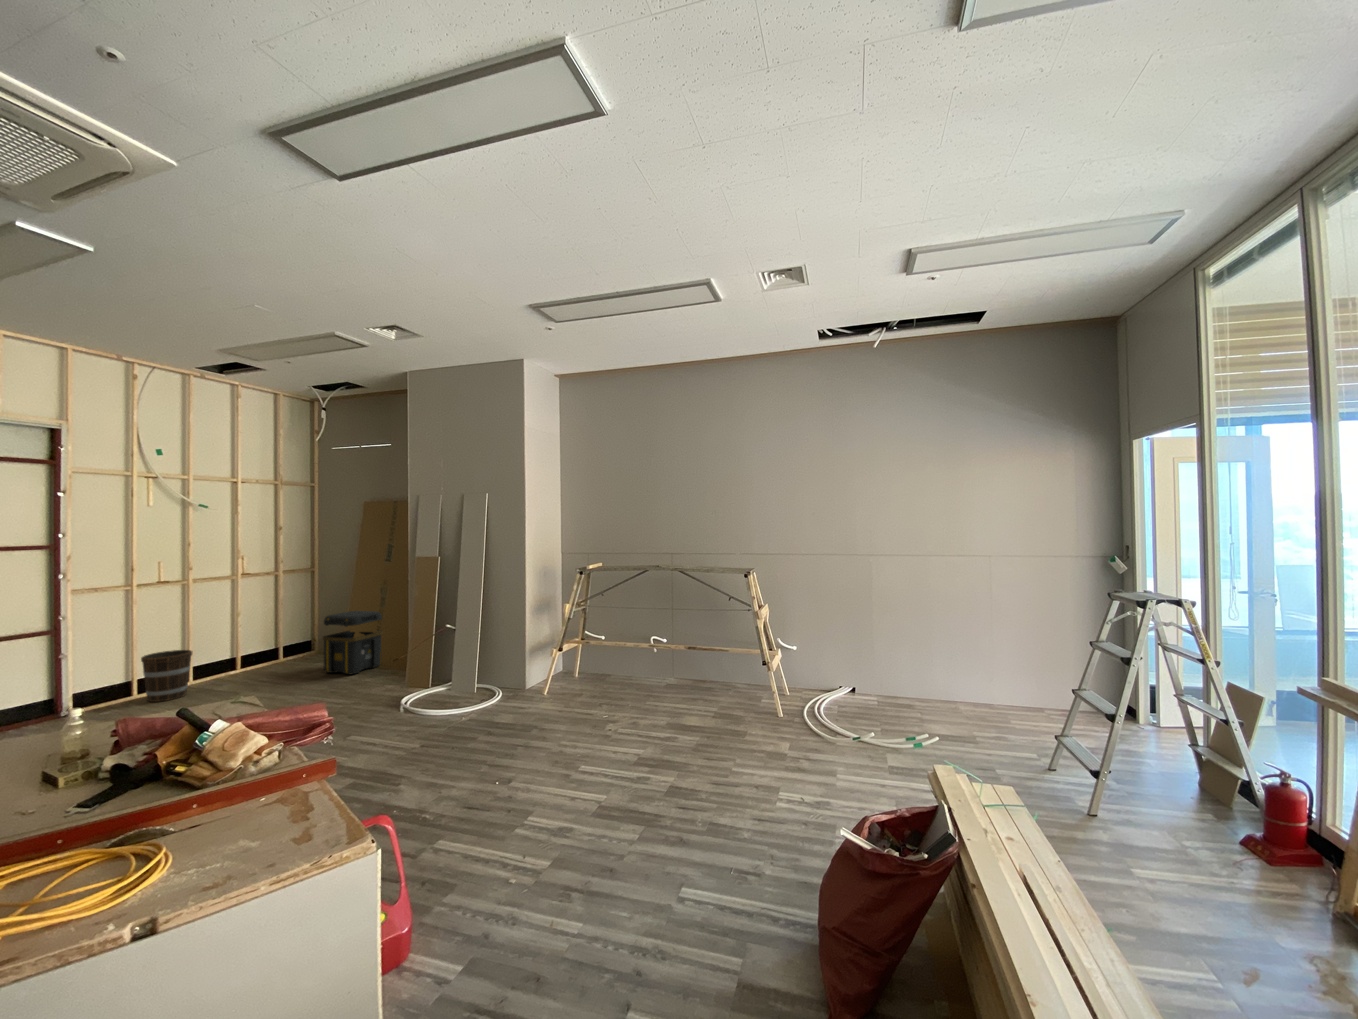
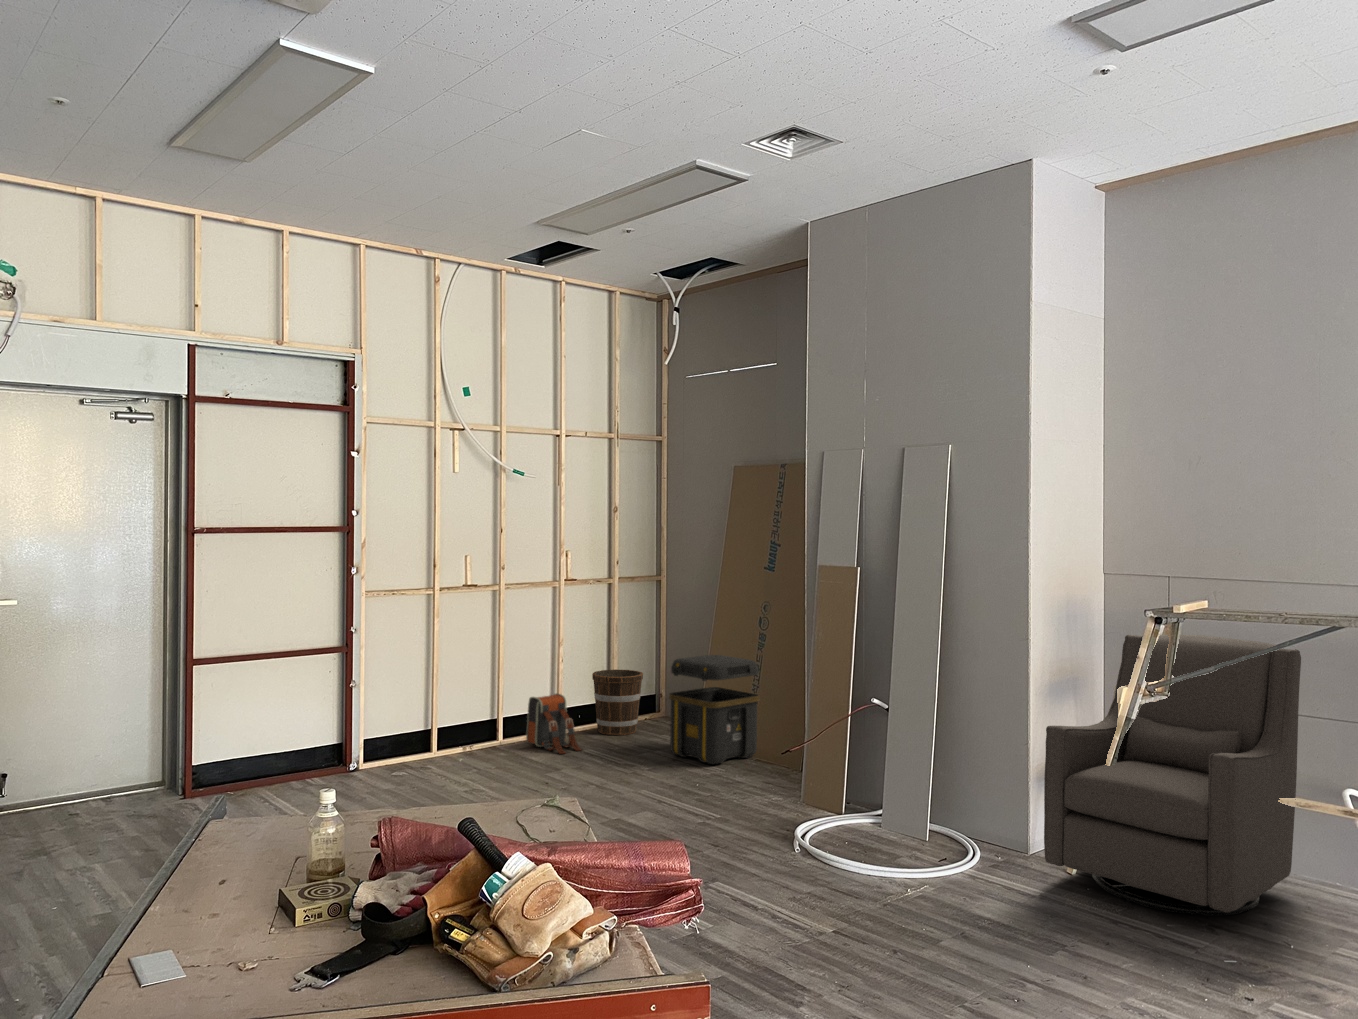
chair: none [530,579,637,704] -> present [1044,635,1301,916]
backpack: none [214,646,259,684] -> present [526,694,581,754]
bucket: present [141,650,192,702] -> present [592,669,643,735]

